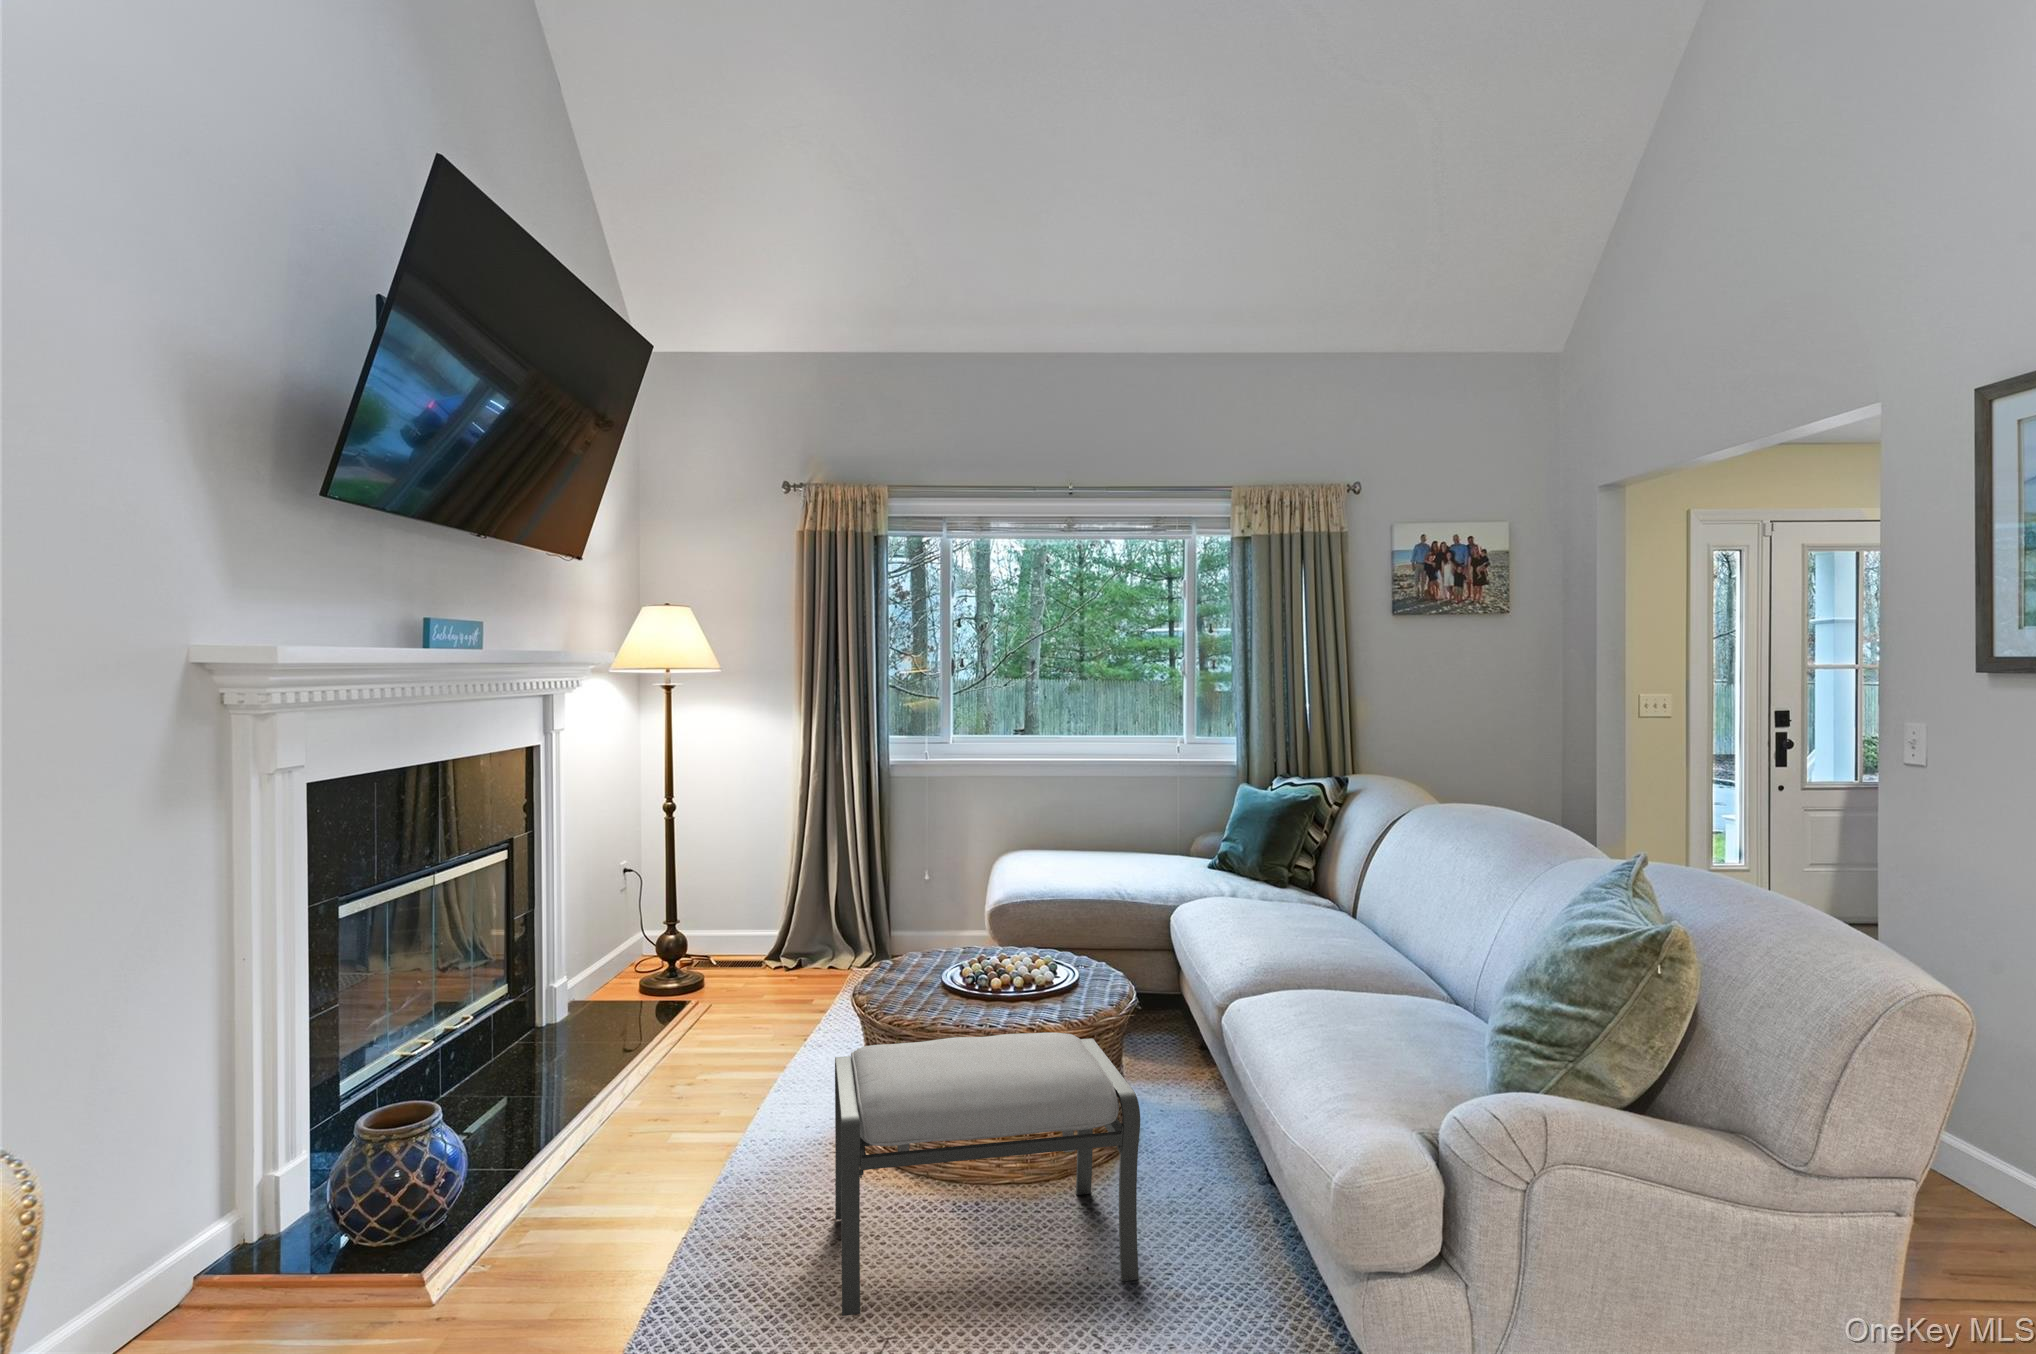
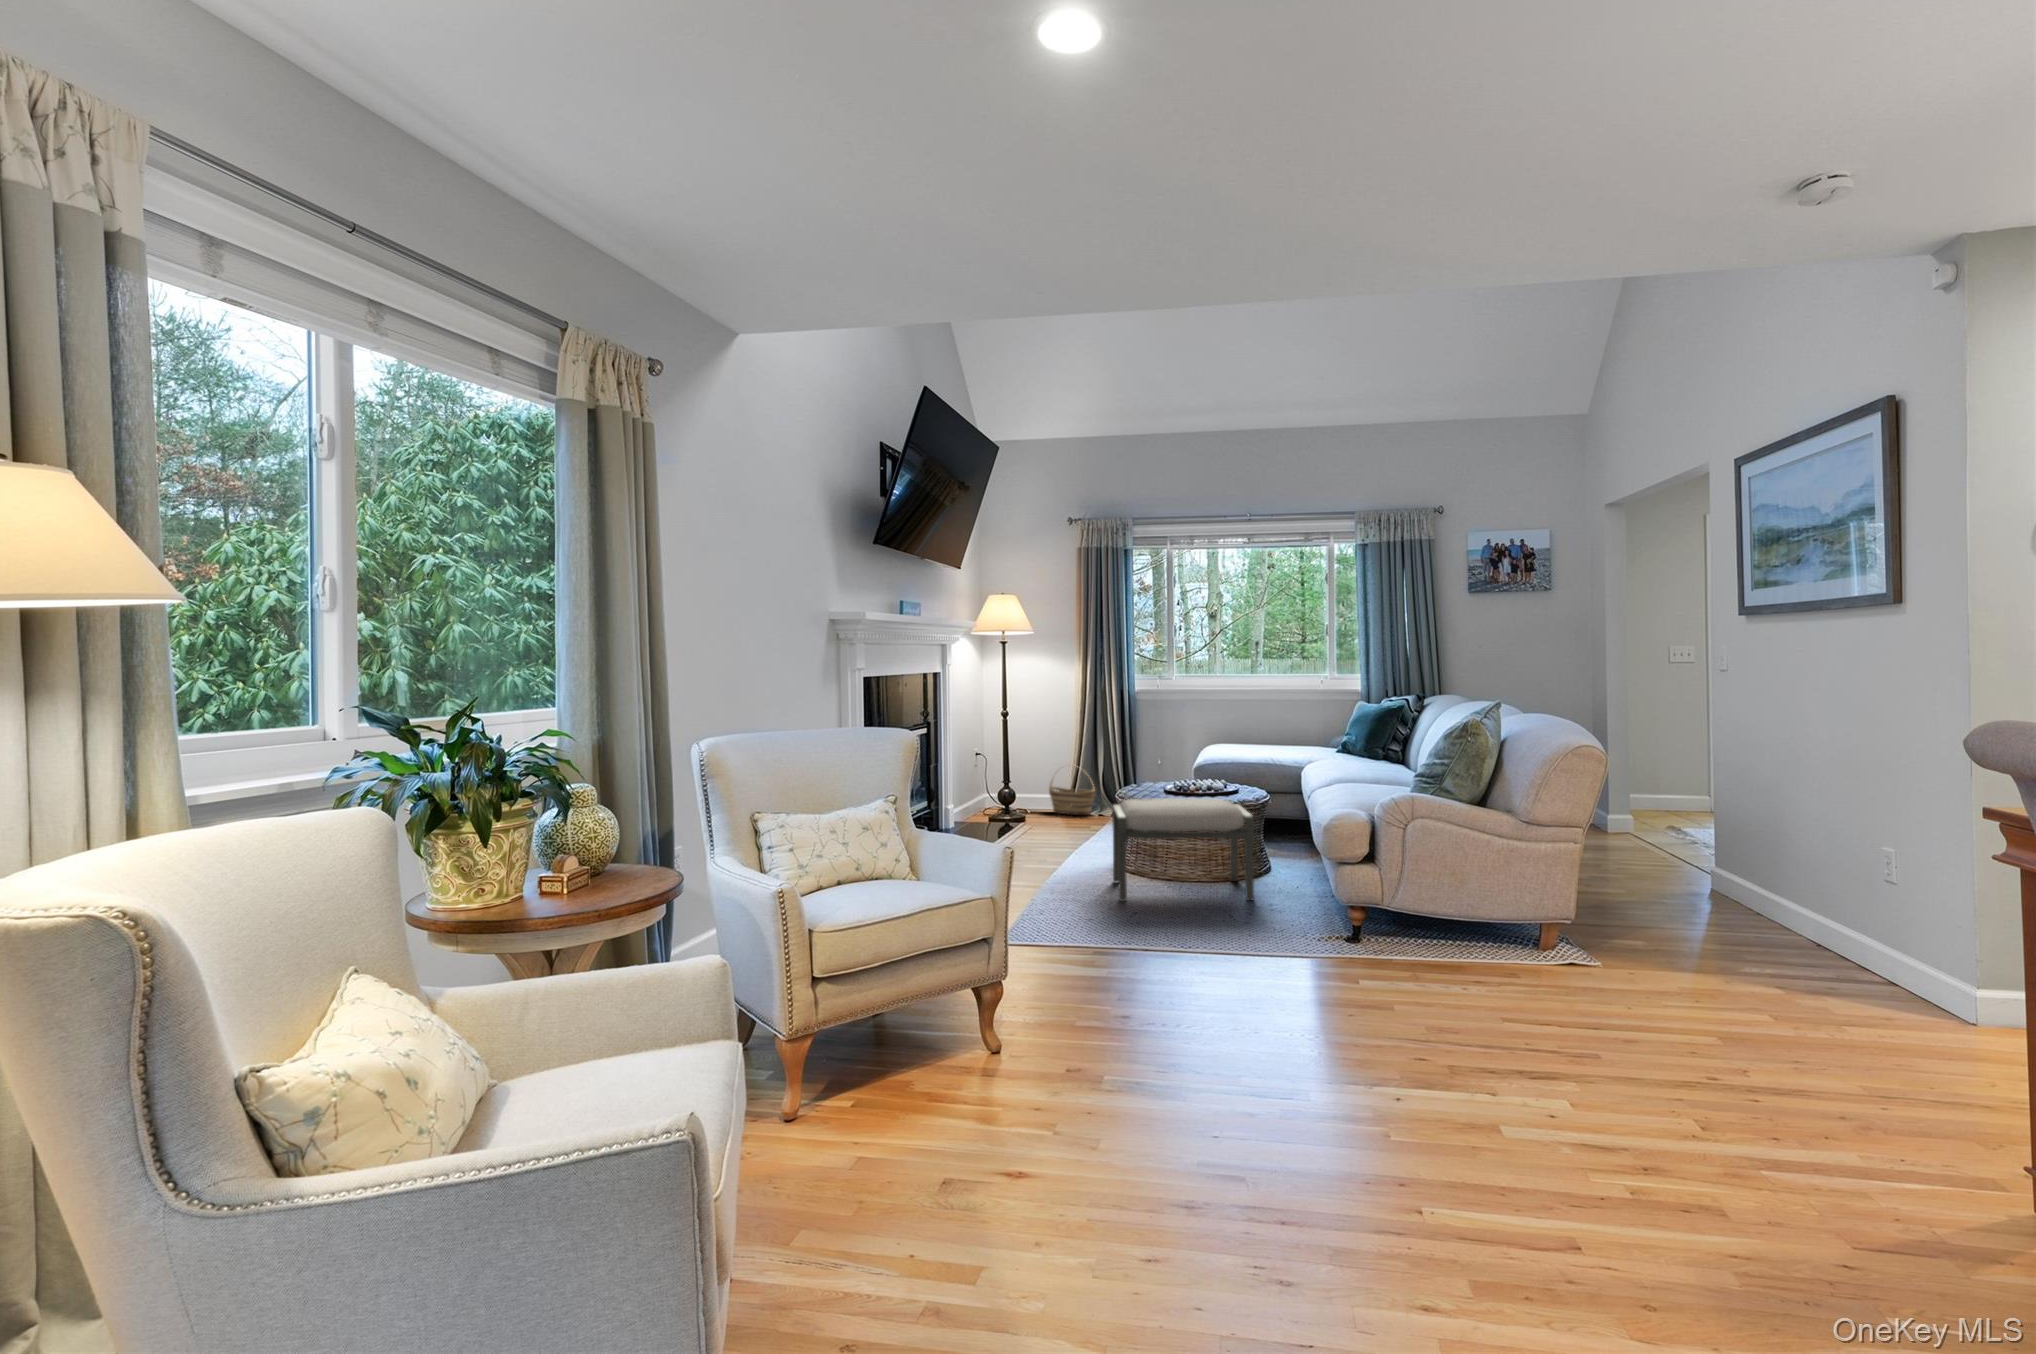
basket: none [746,889,824,976] -> present [1049,766,1095,815]

